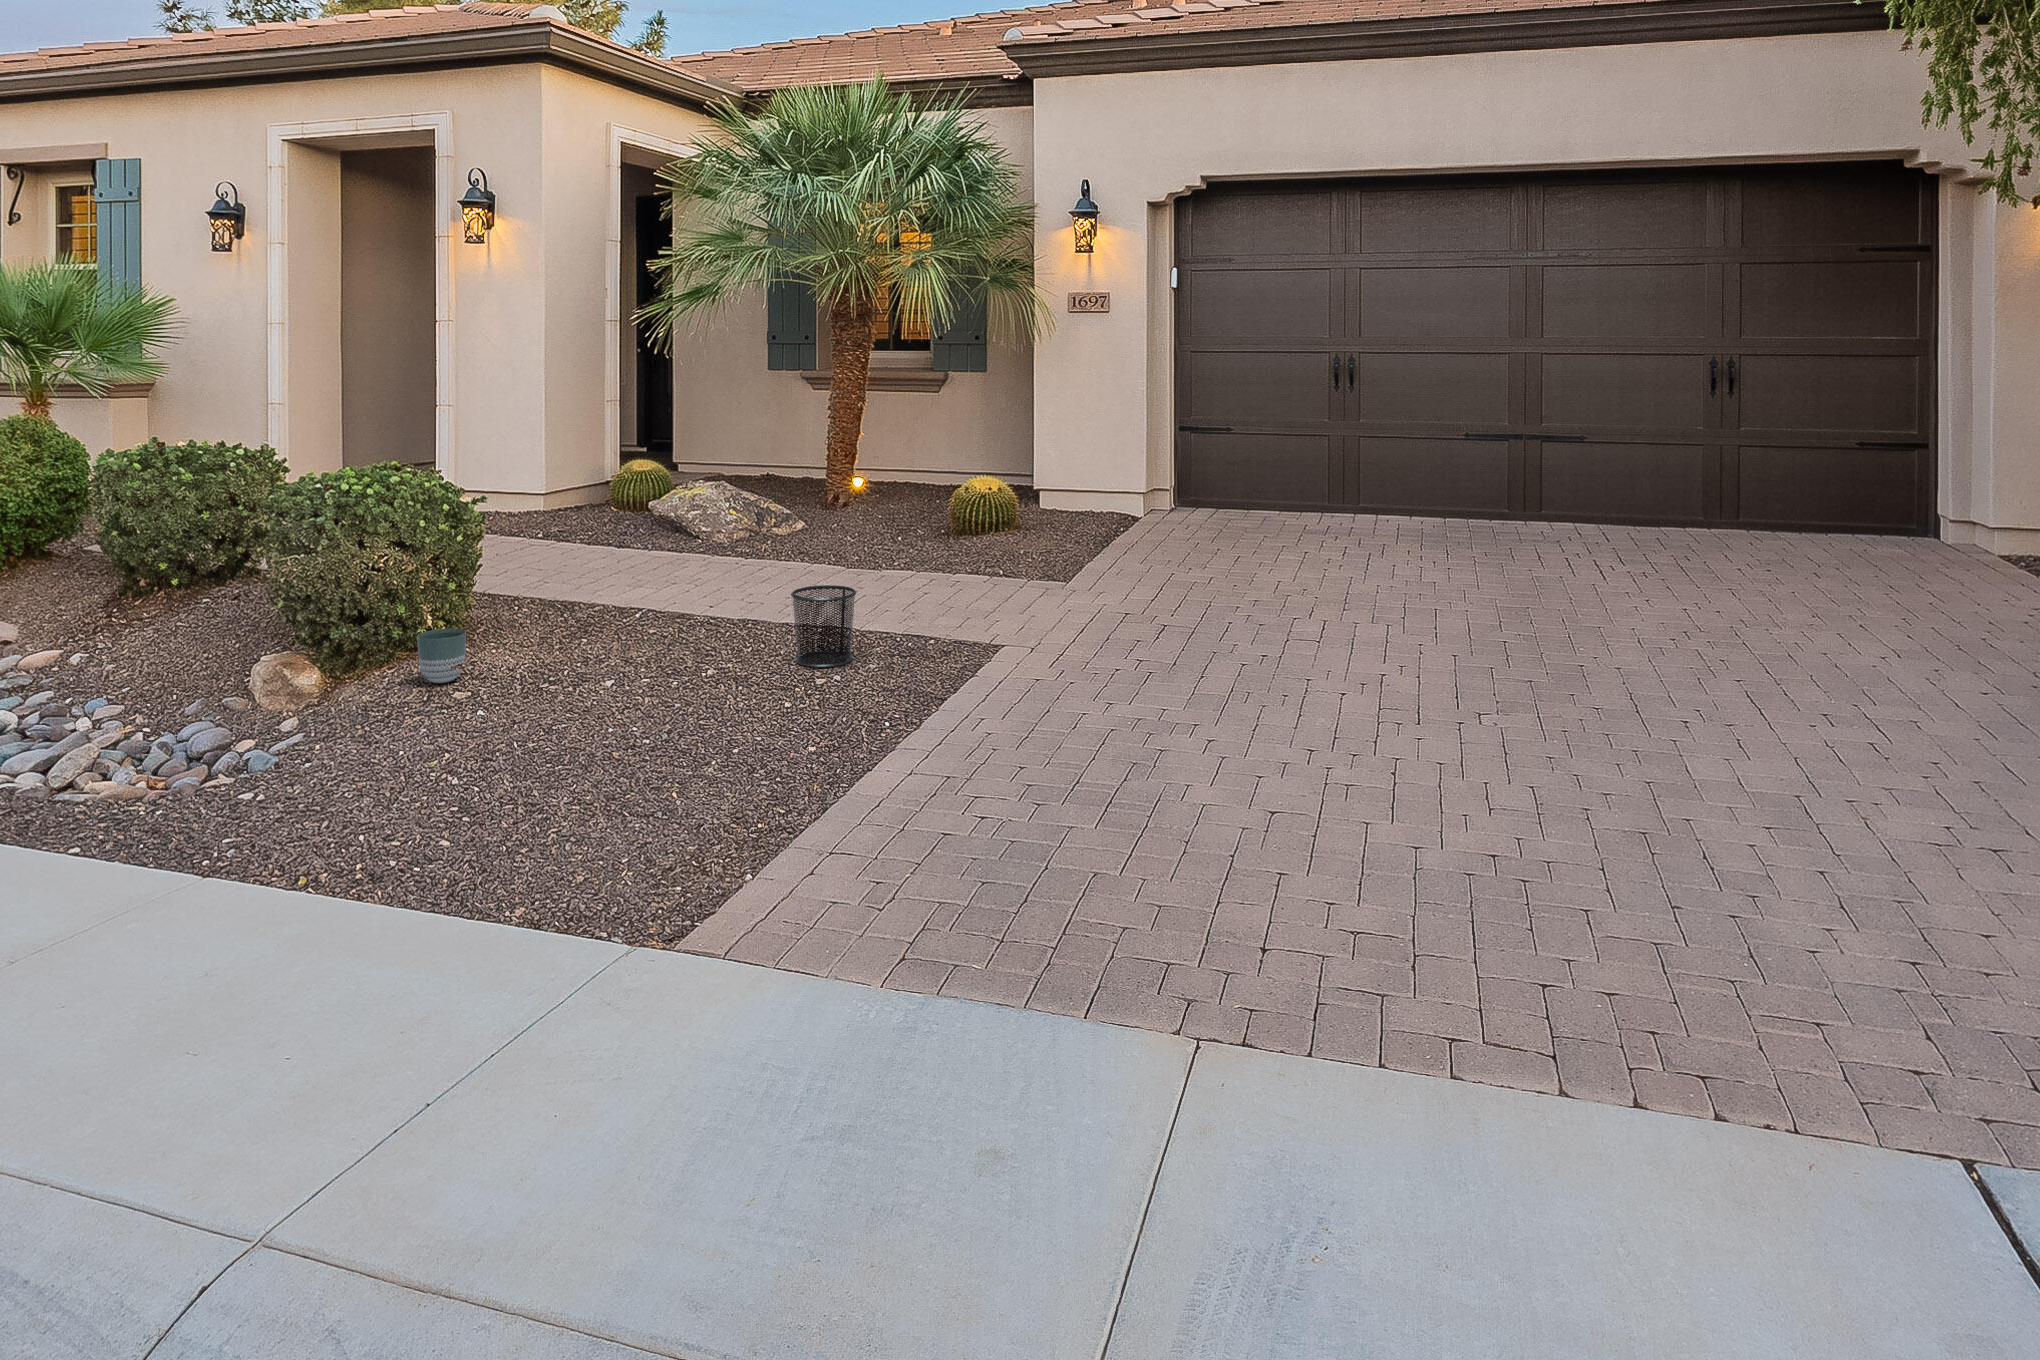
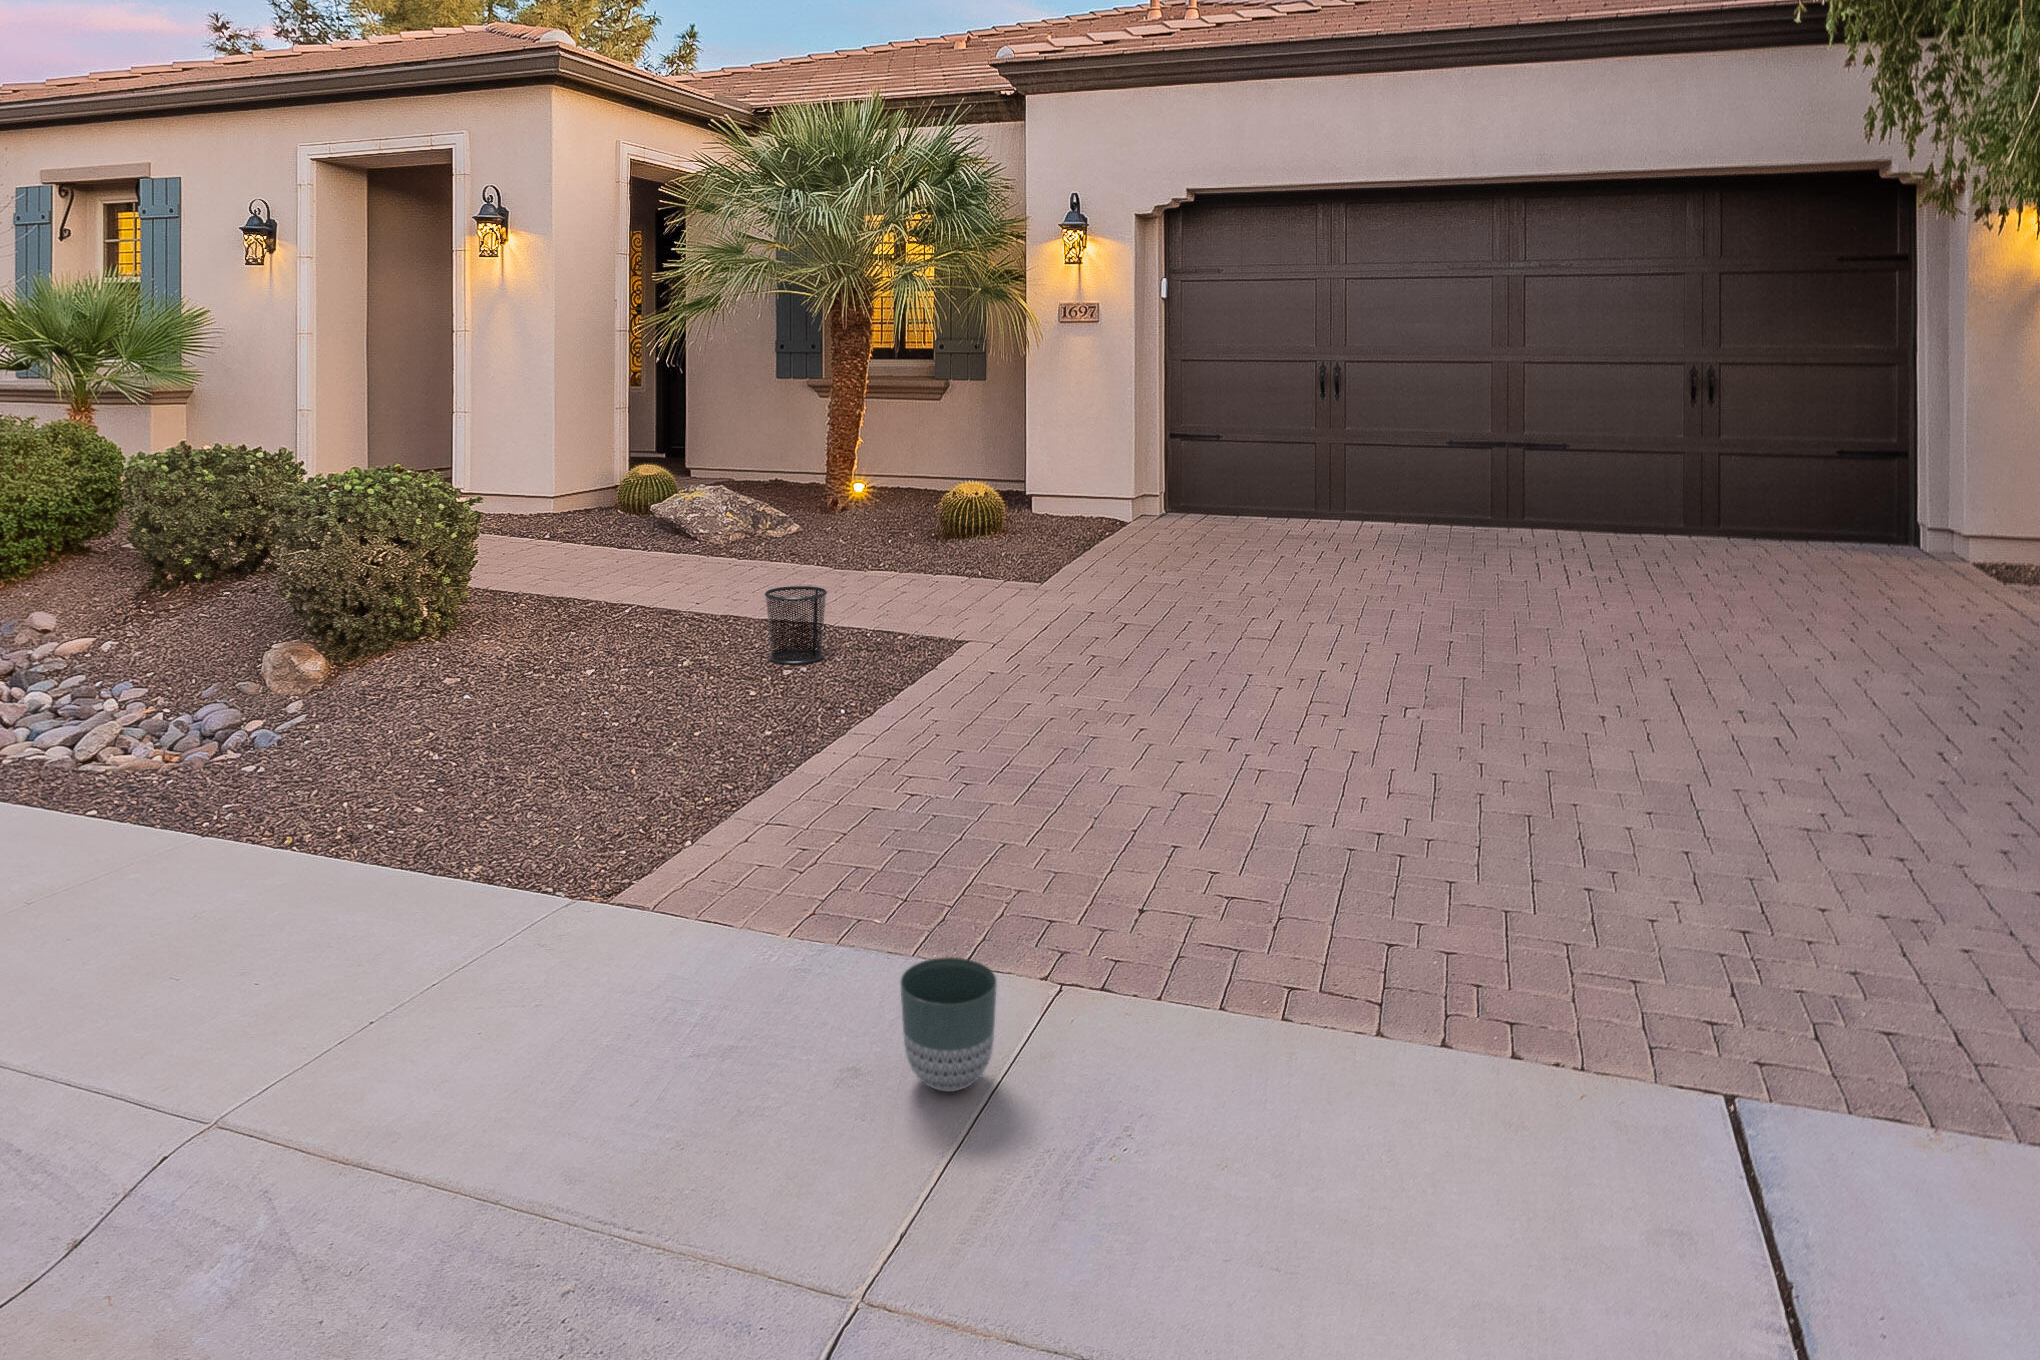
planter: present [417,629,466,683] -> present [900,957,997,1092]

